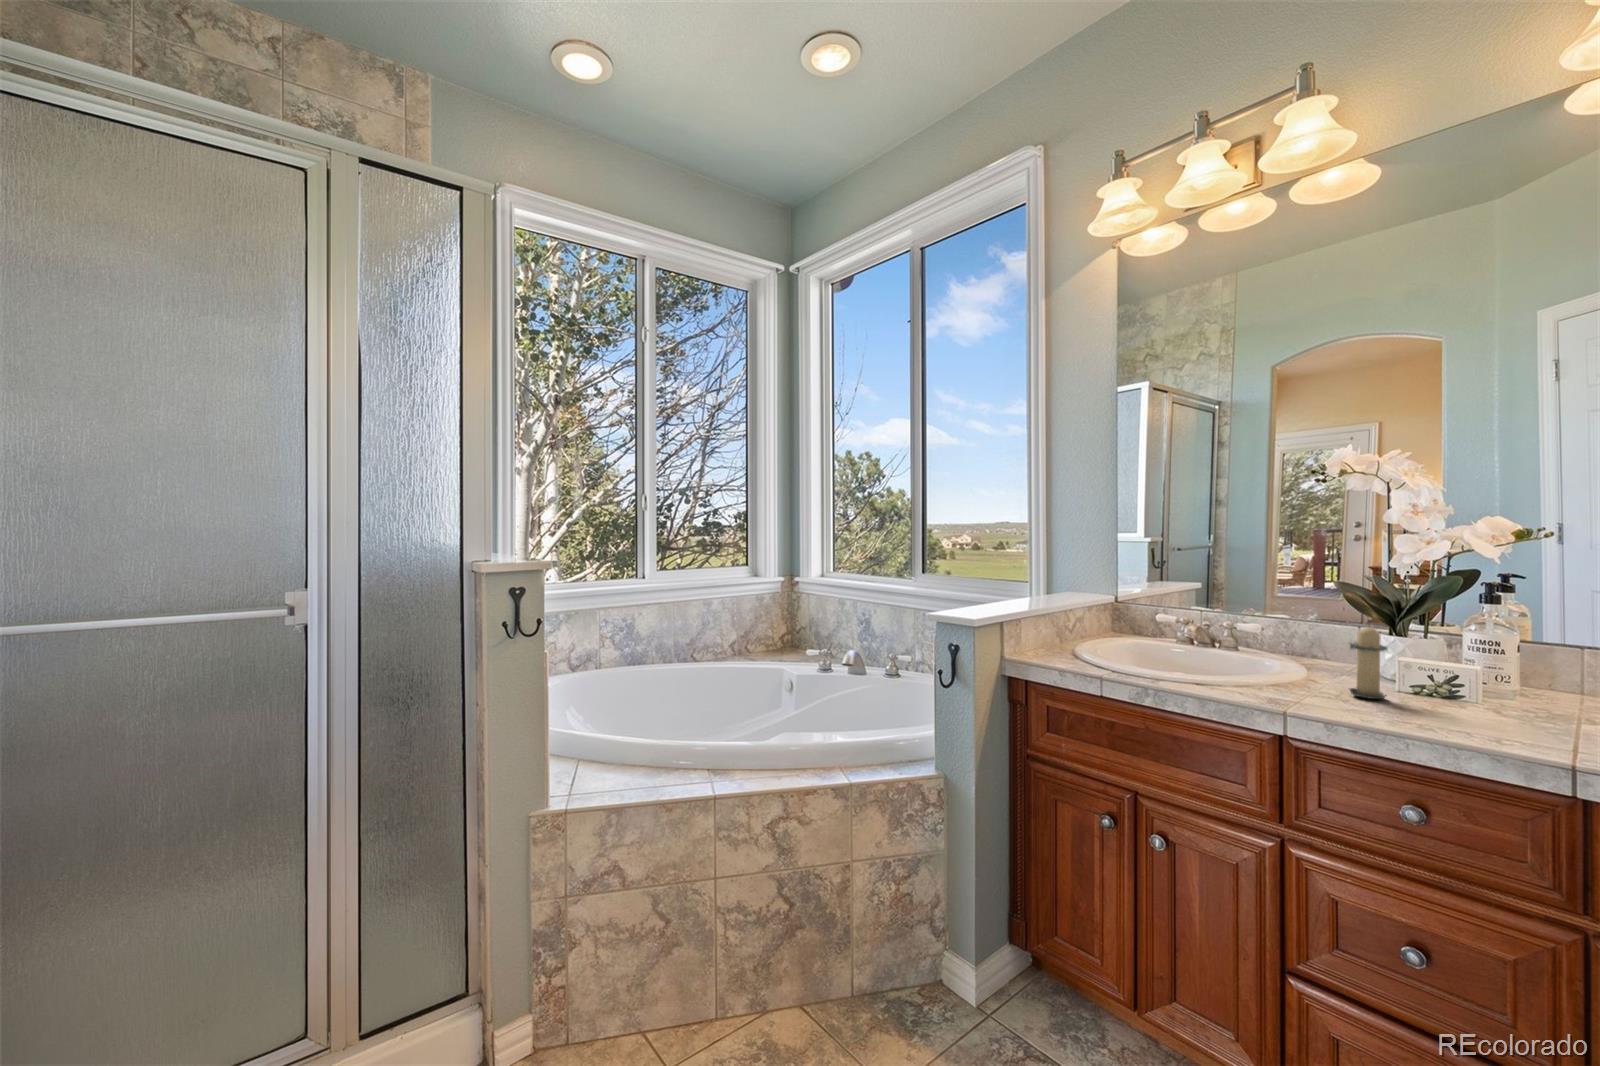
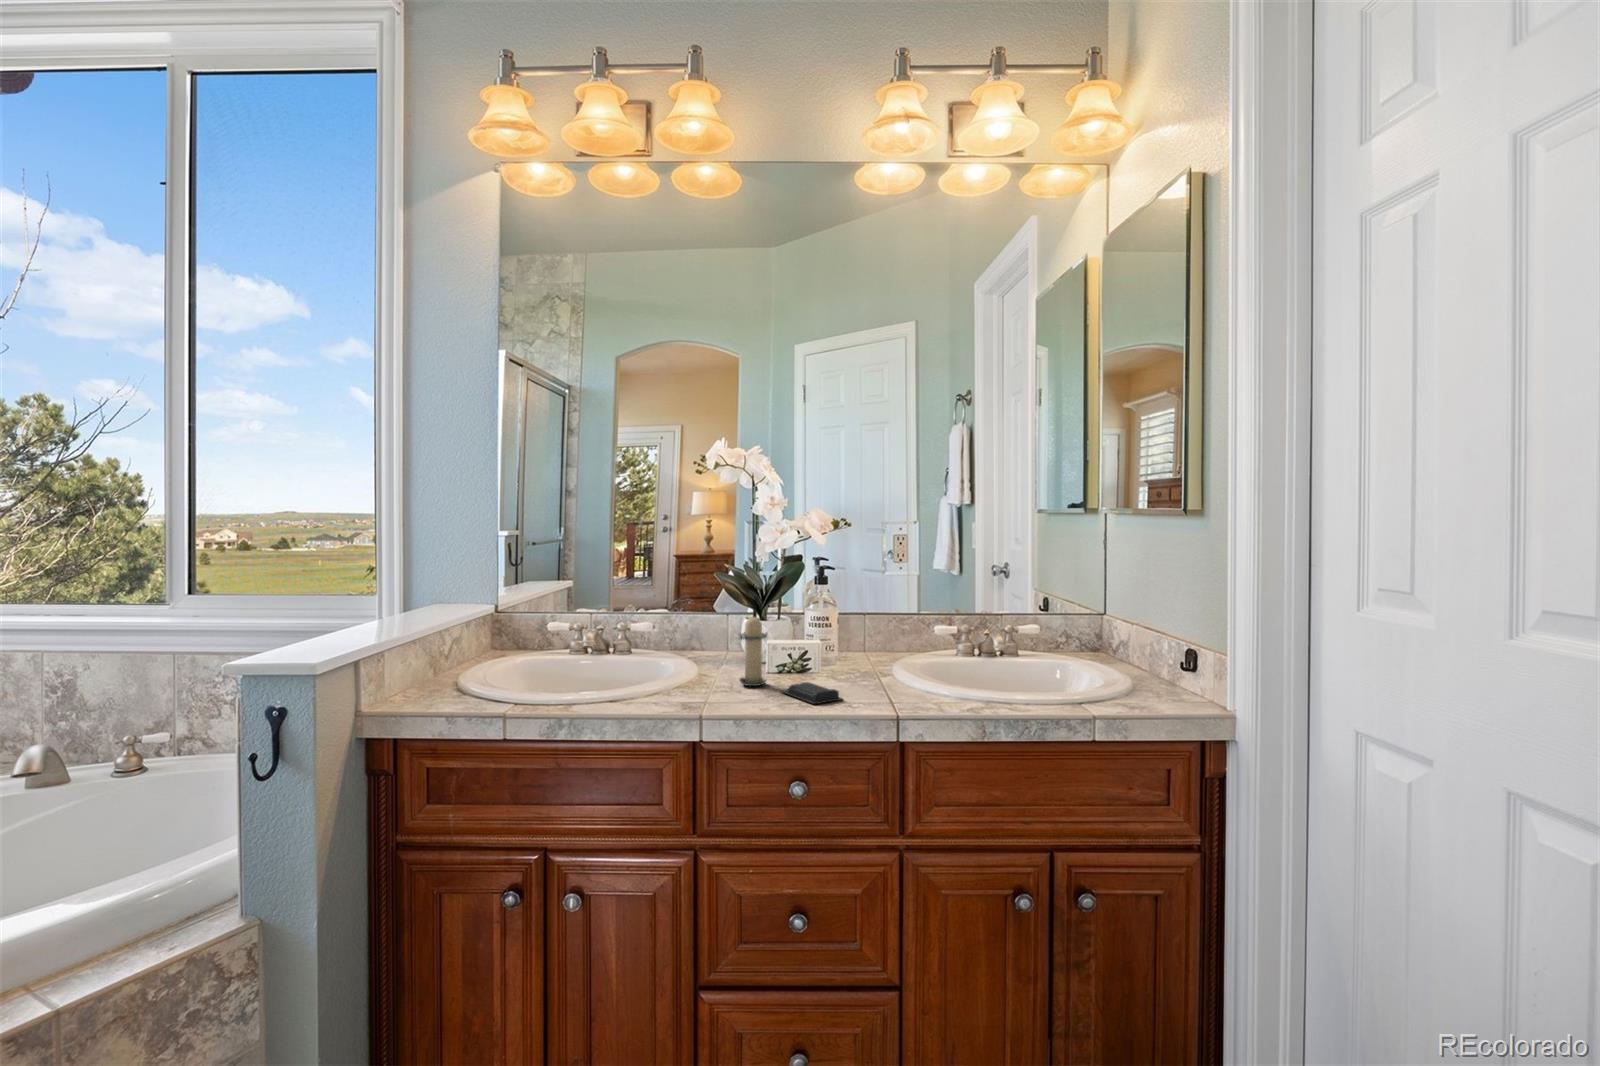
soap bar: none [1399,704,1489,732] -> present [781,682,842,704]

